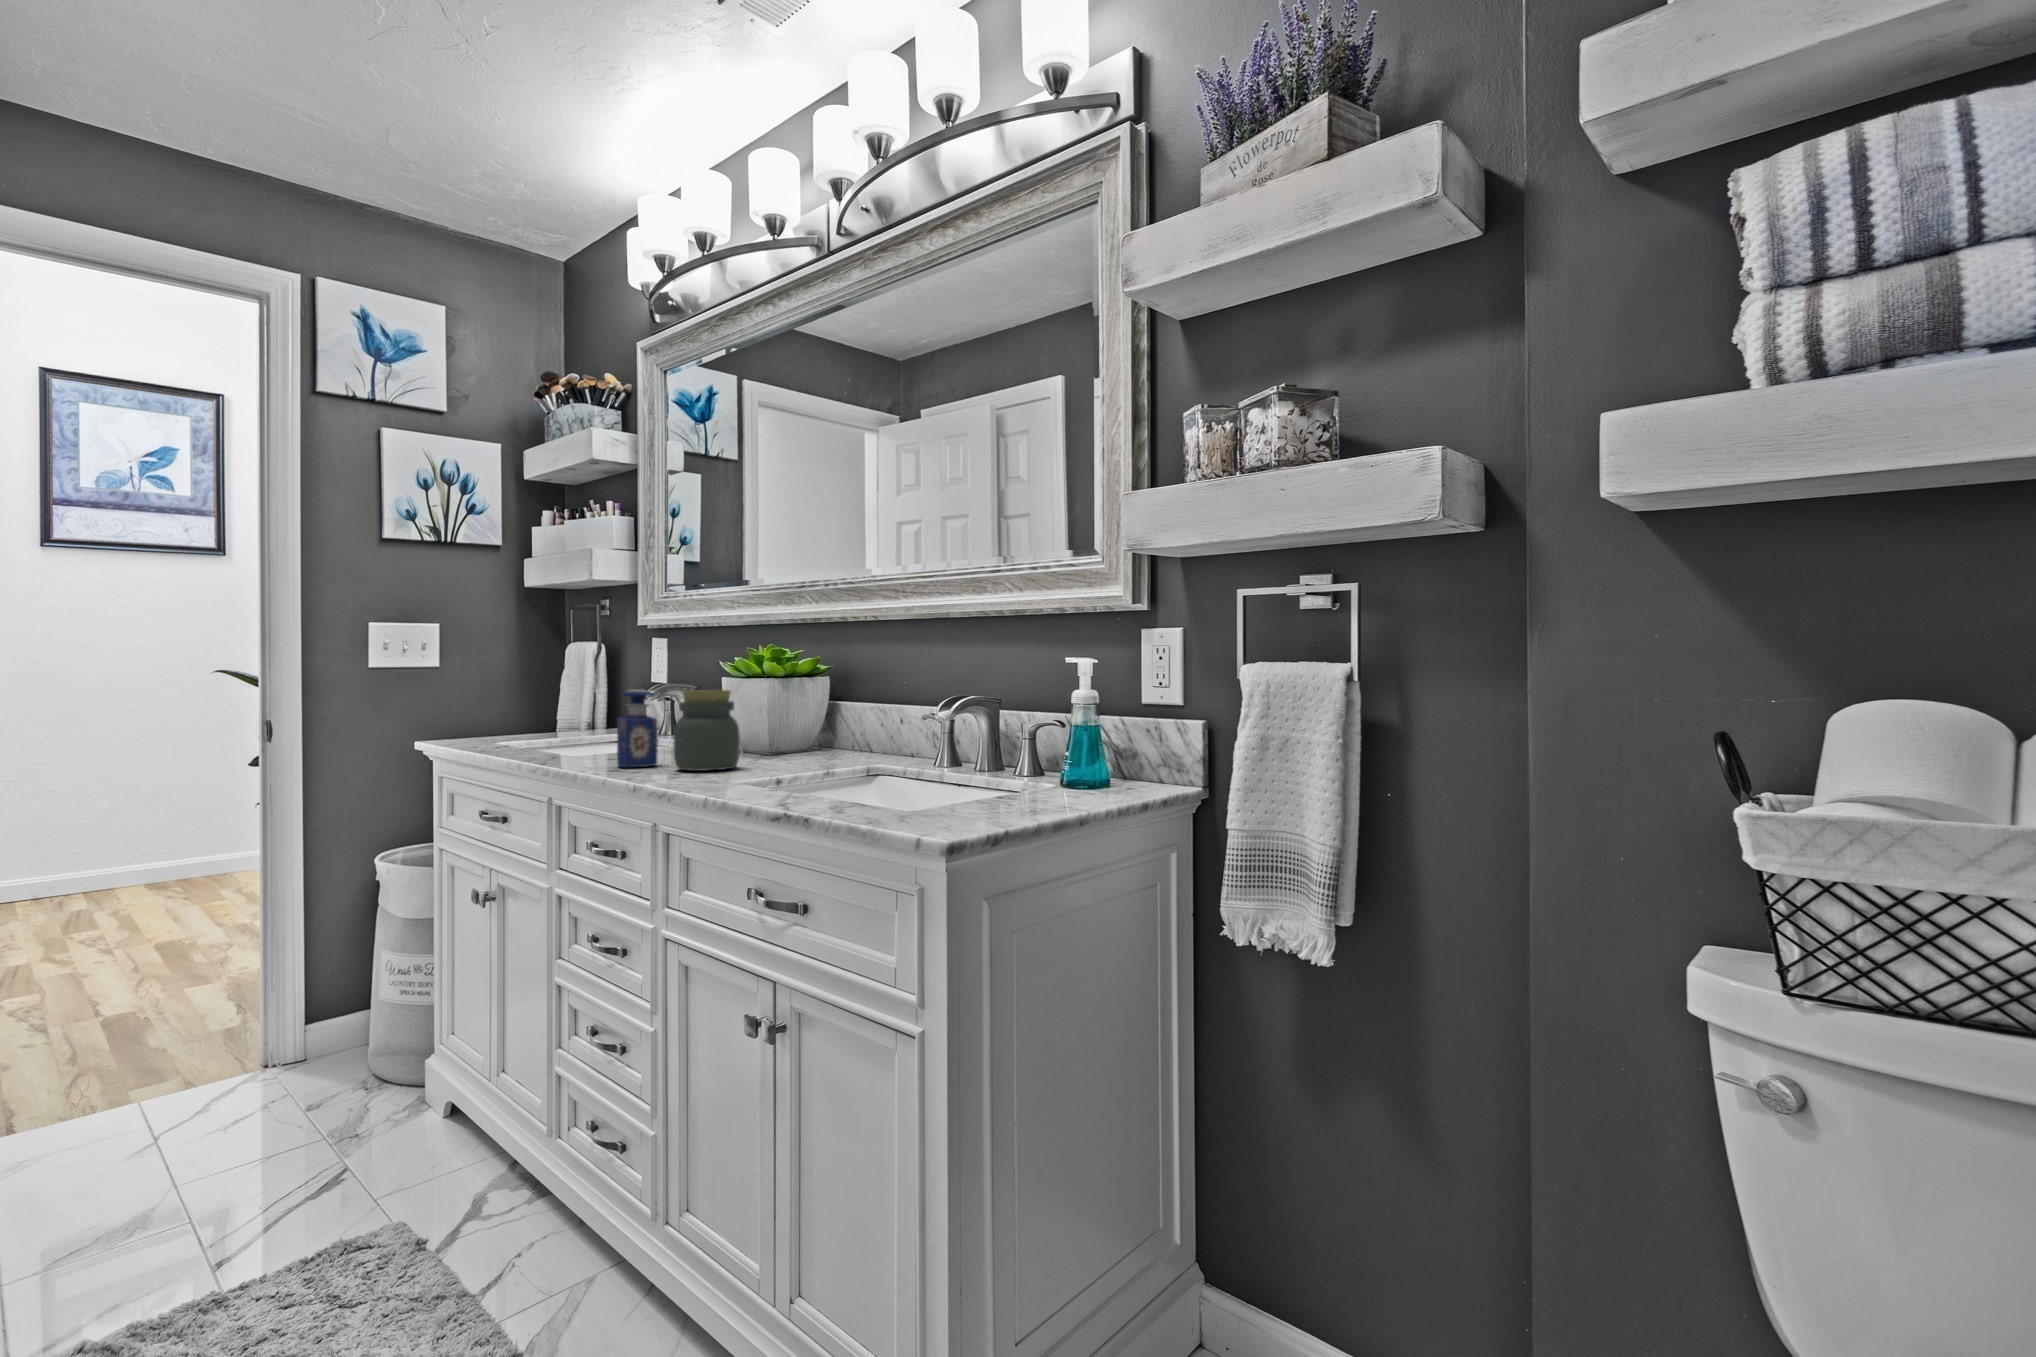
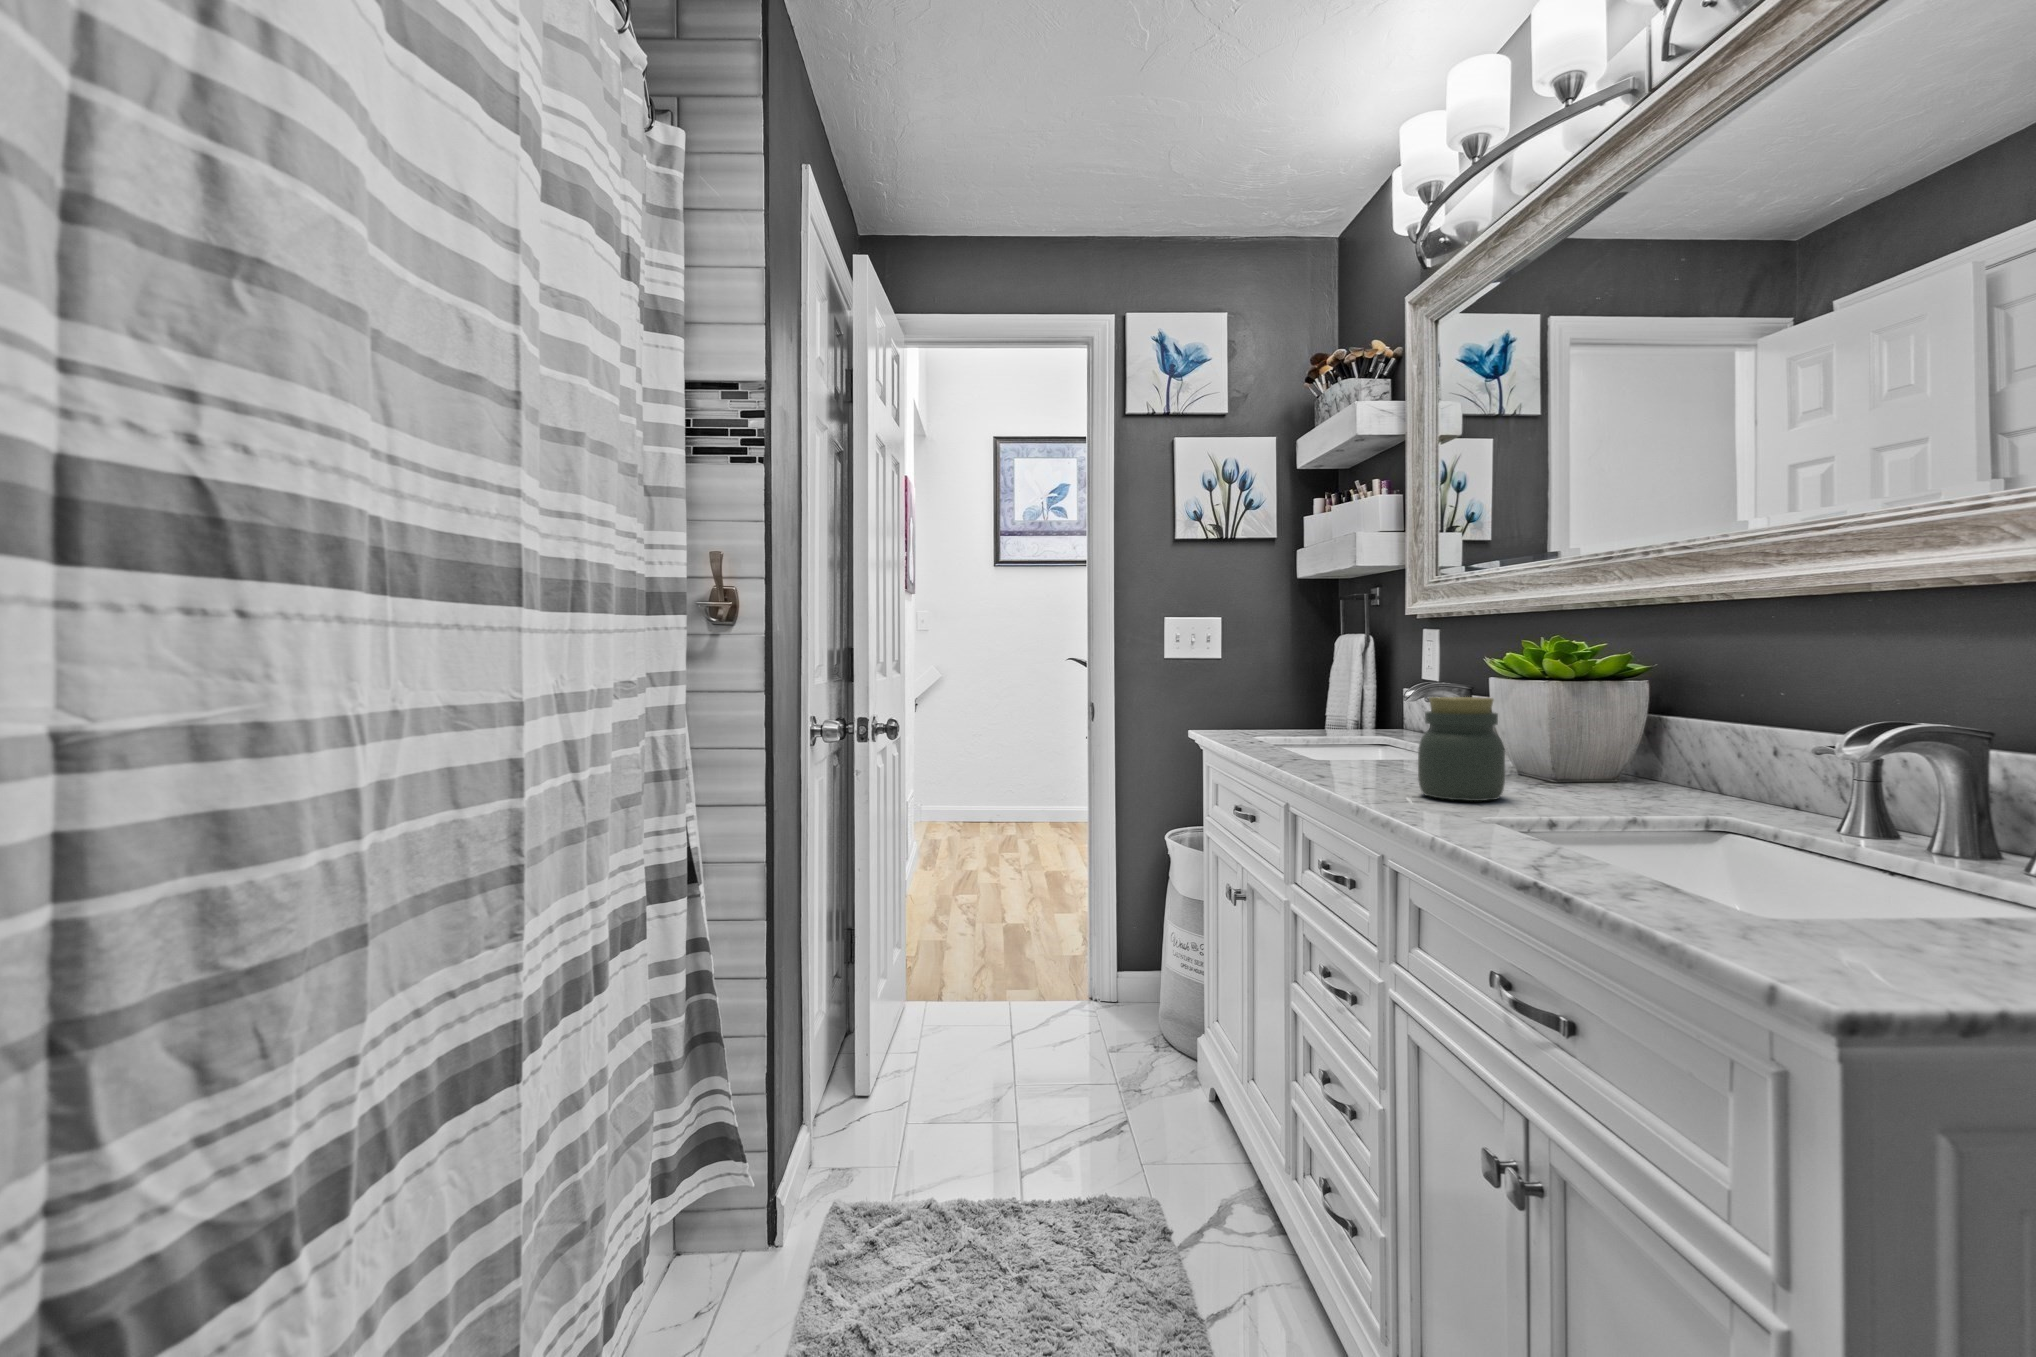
perfume bottle: present [617,689,658,767] -> none [1356,693,1402,785]

